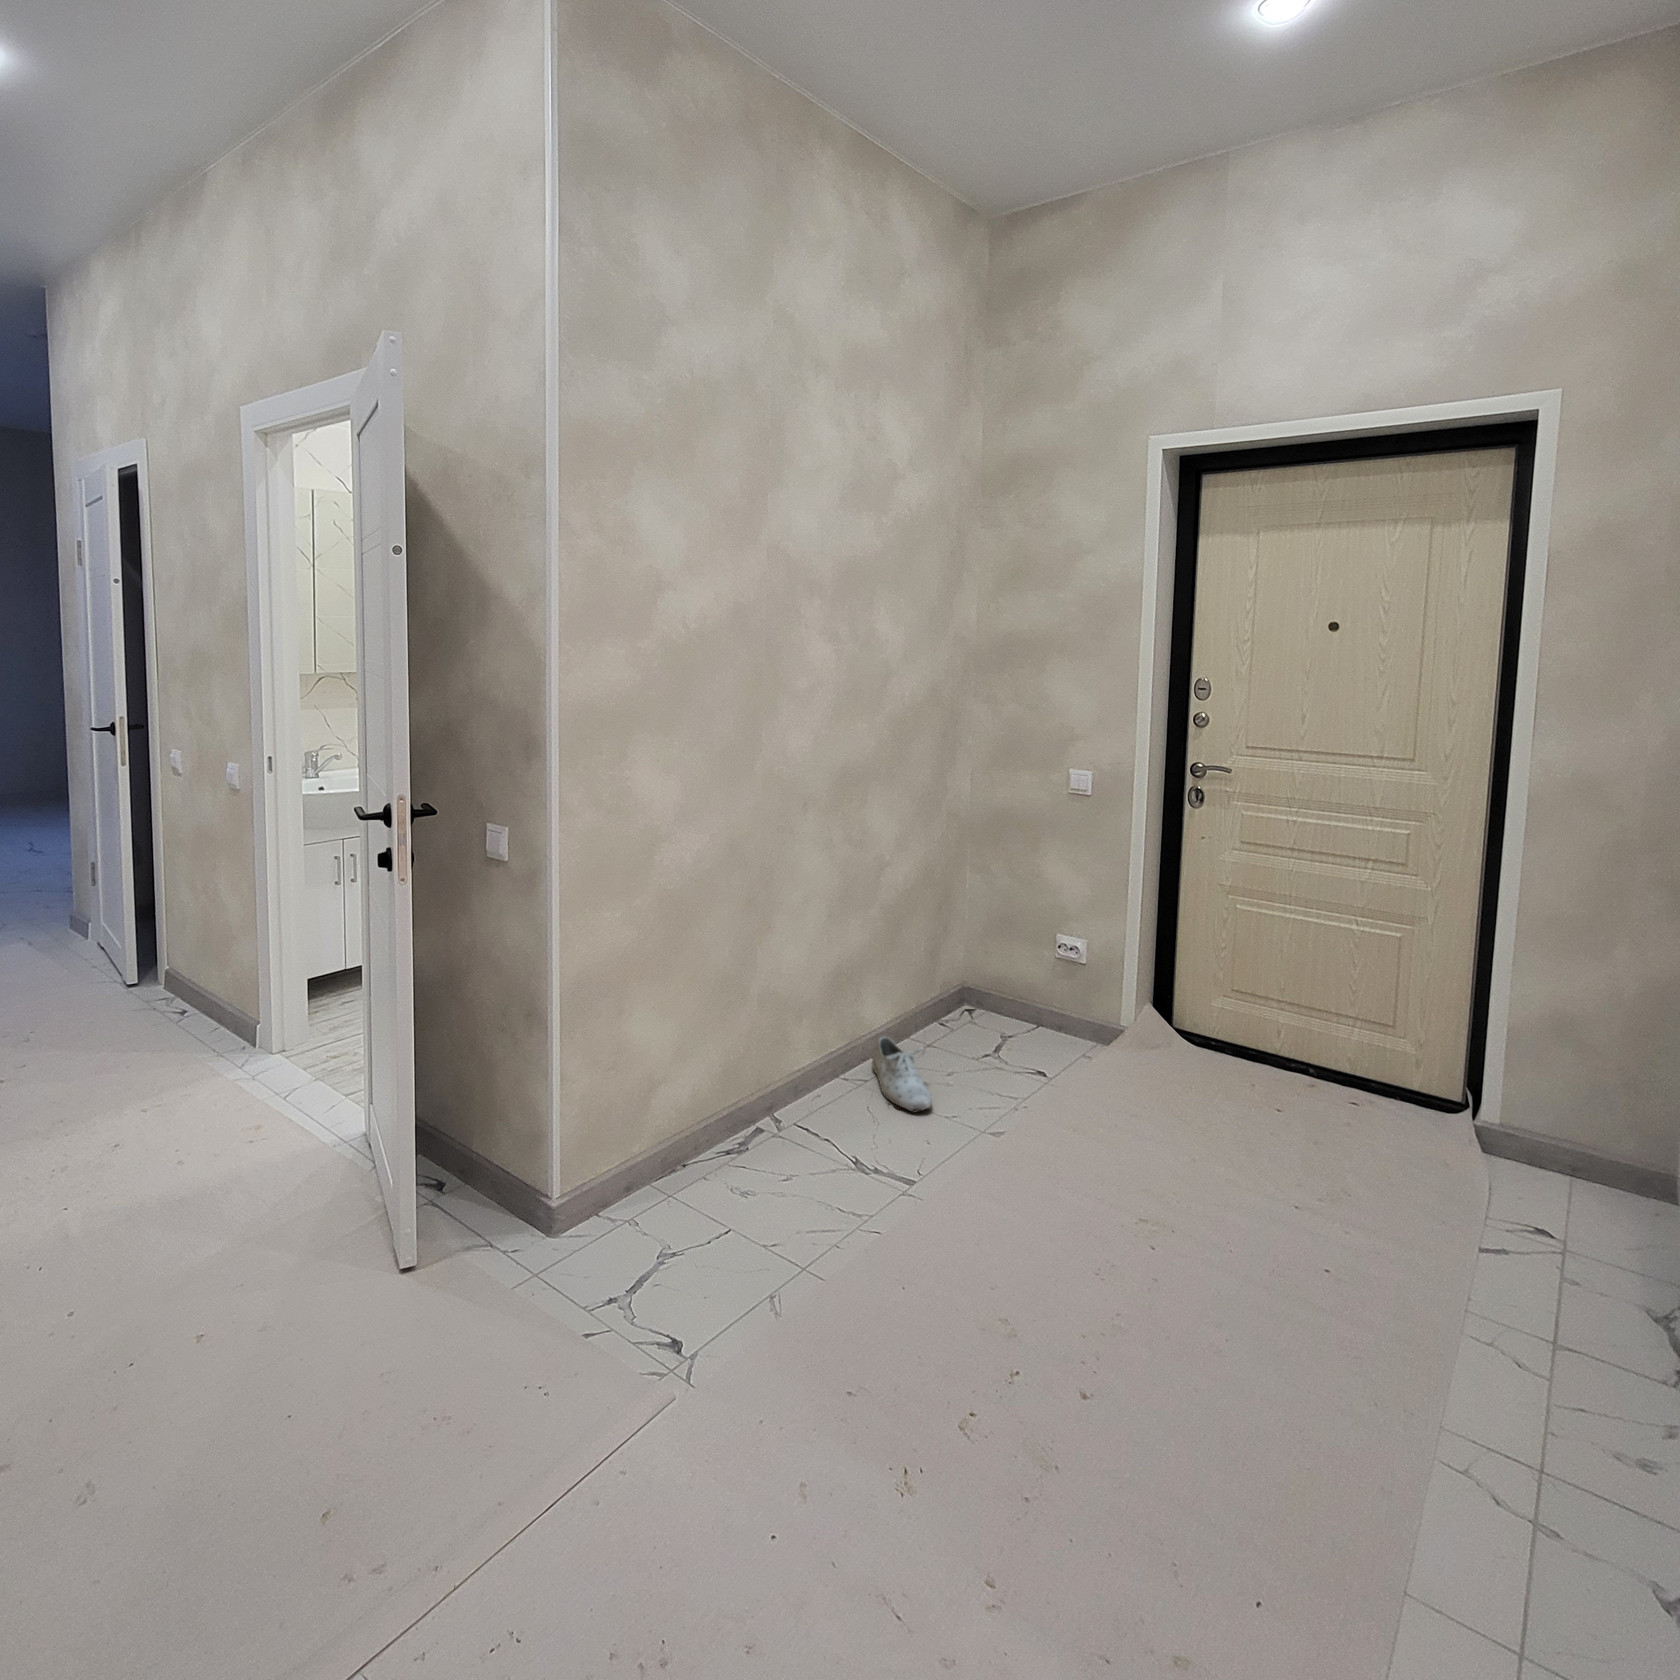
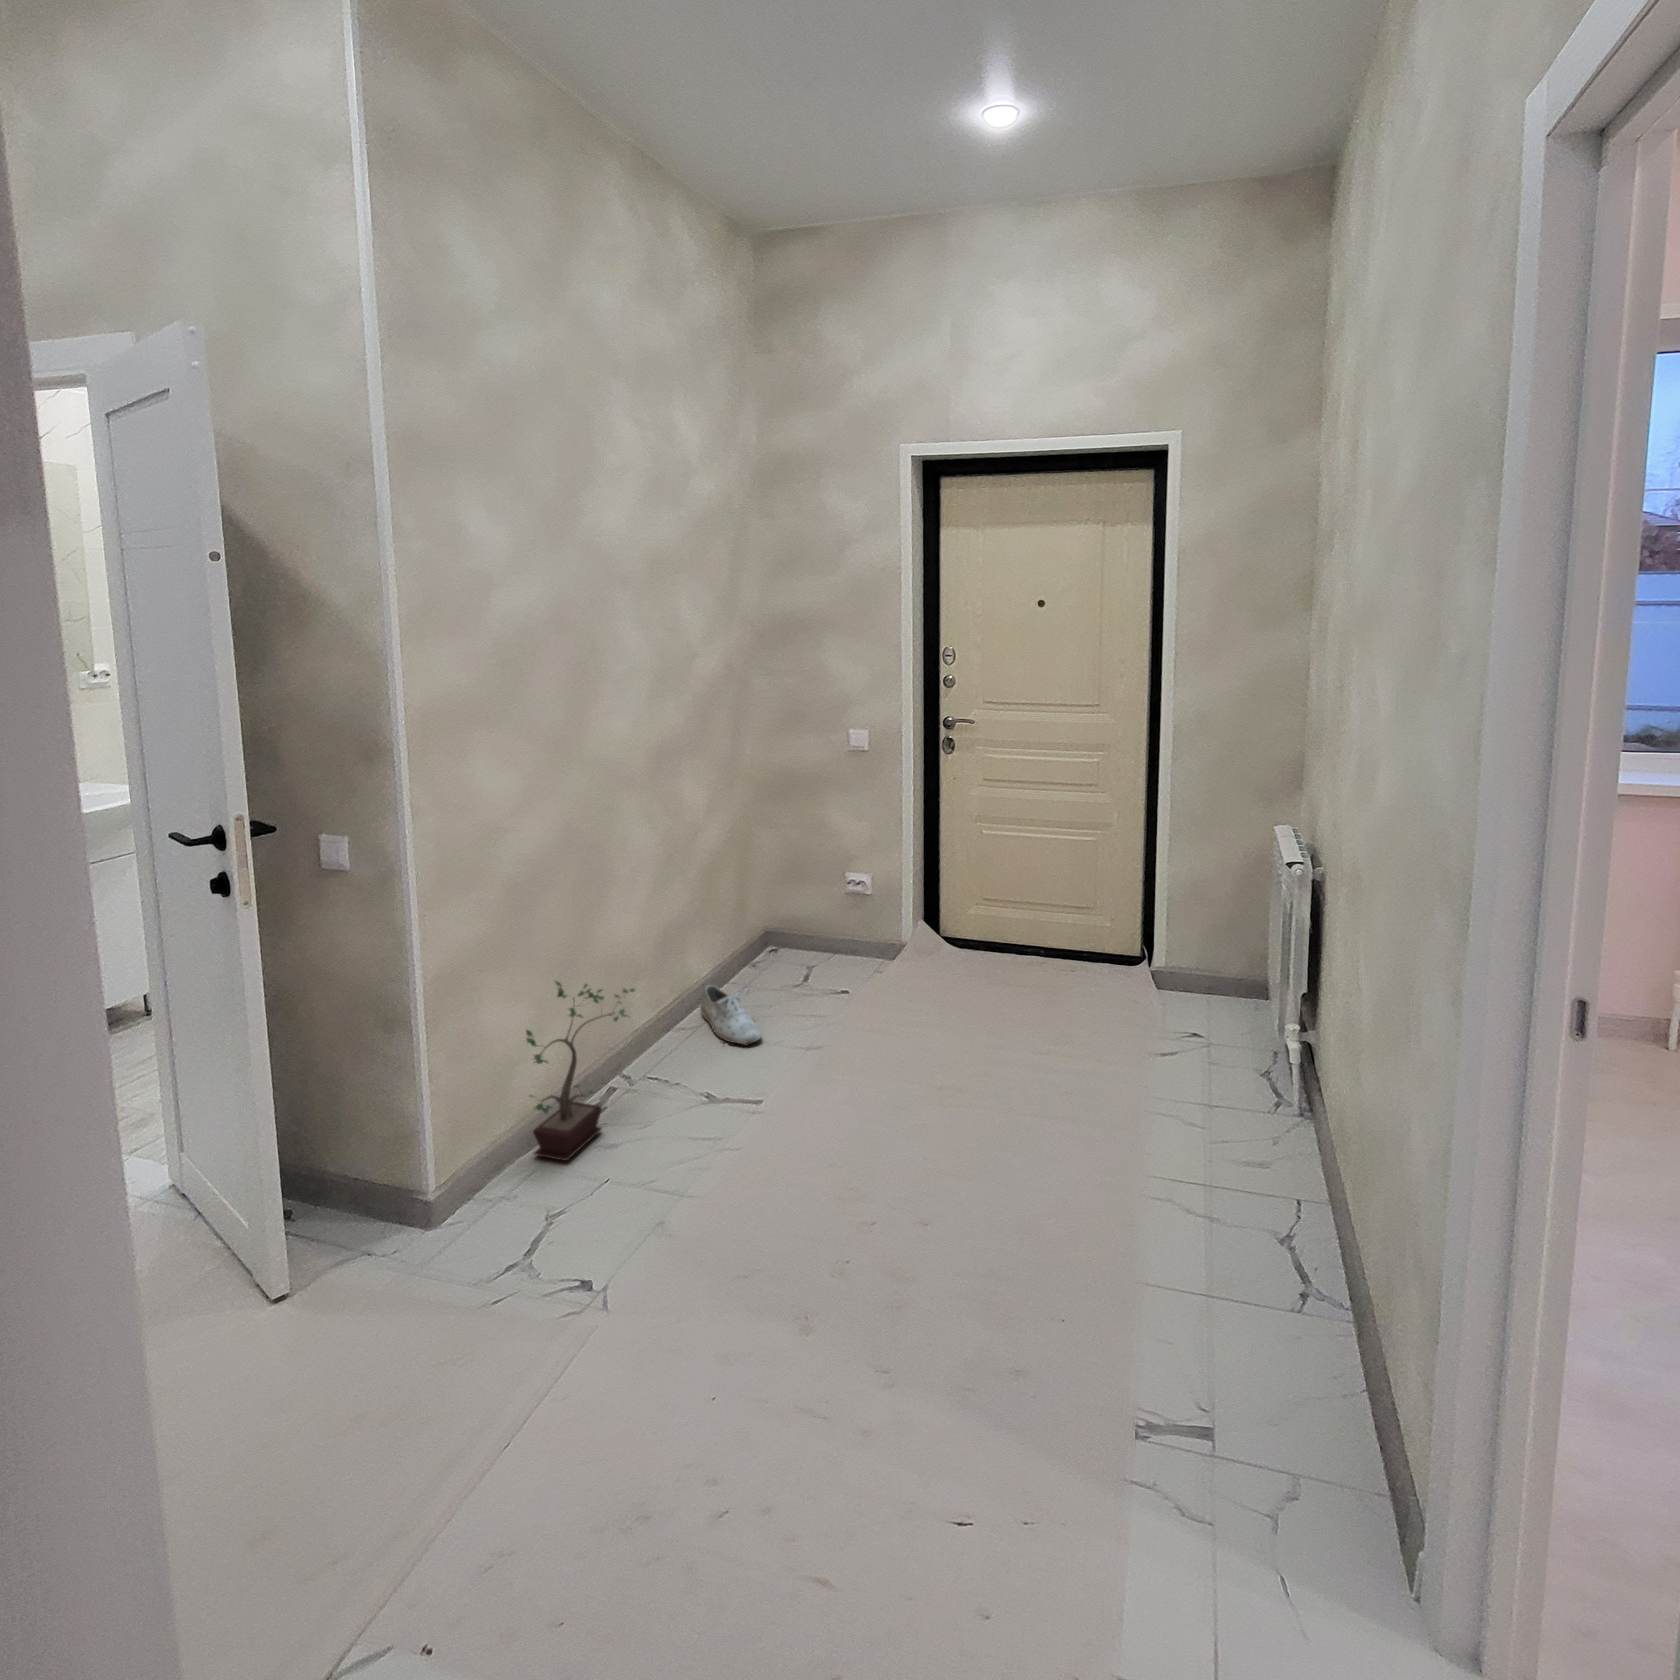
potted plant: none [661,1002,787,1197] -> present [526,981,635,1161]

